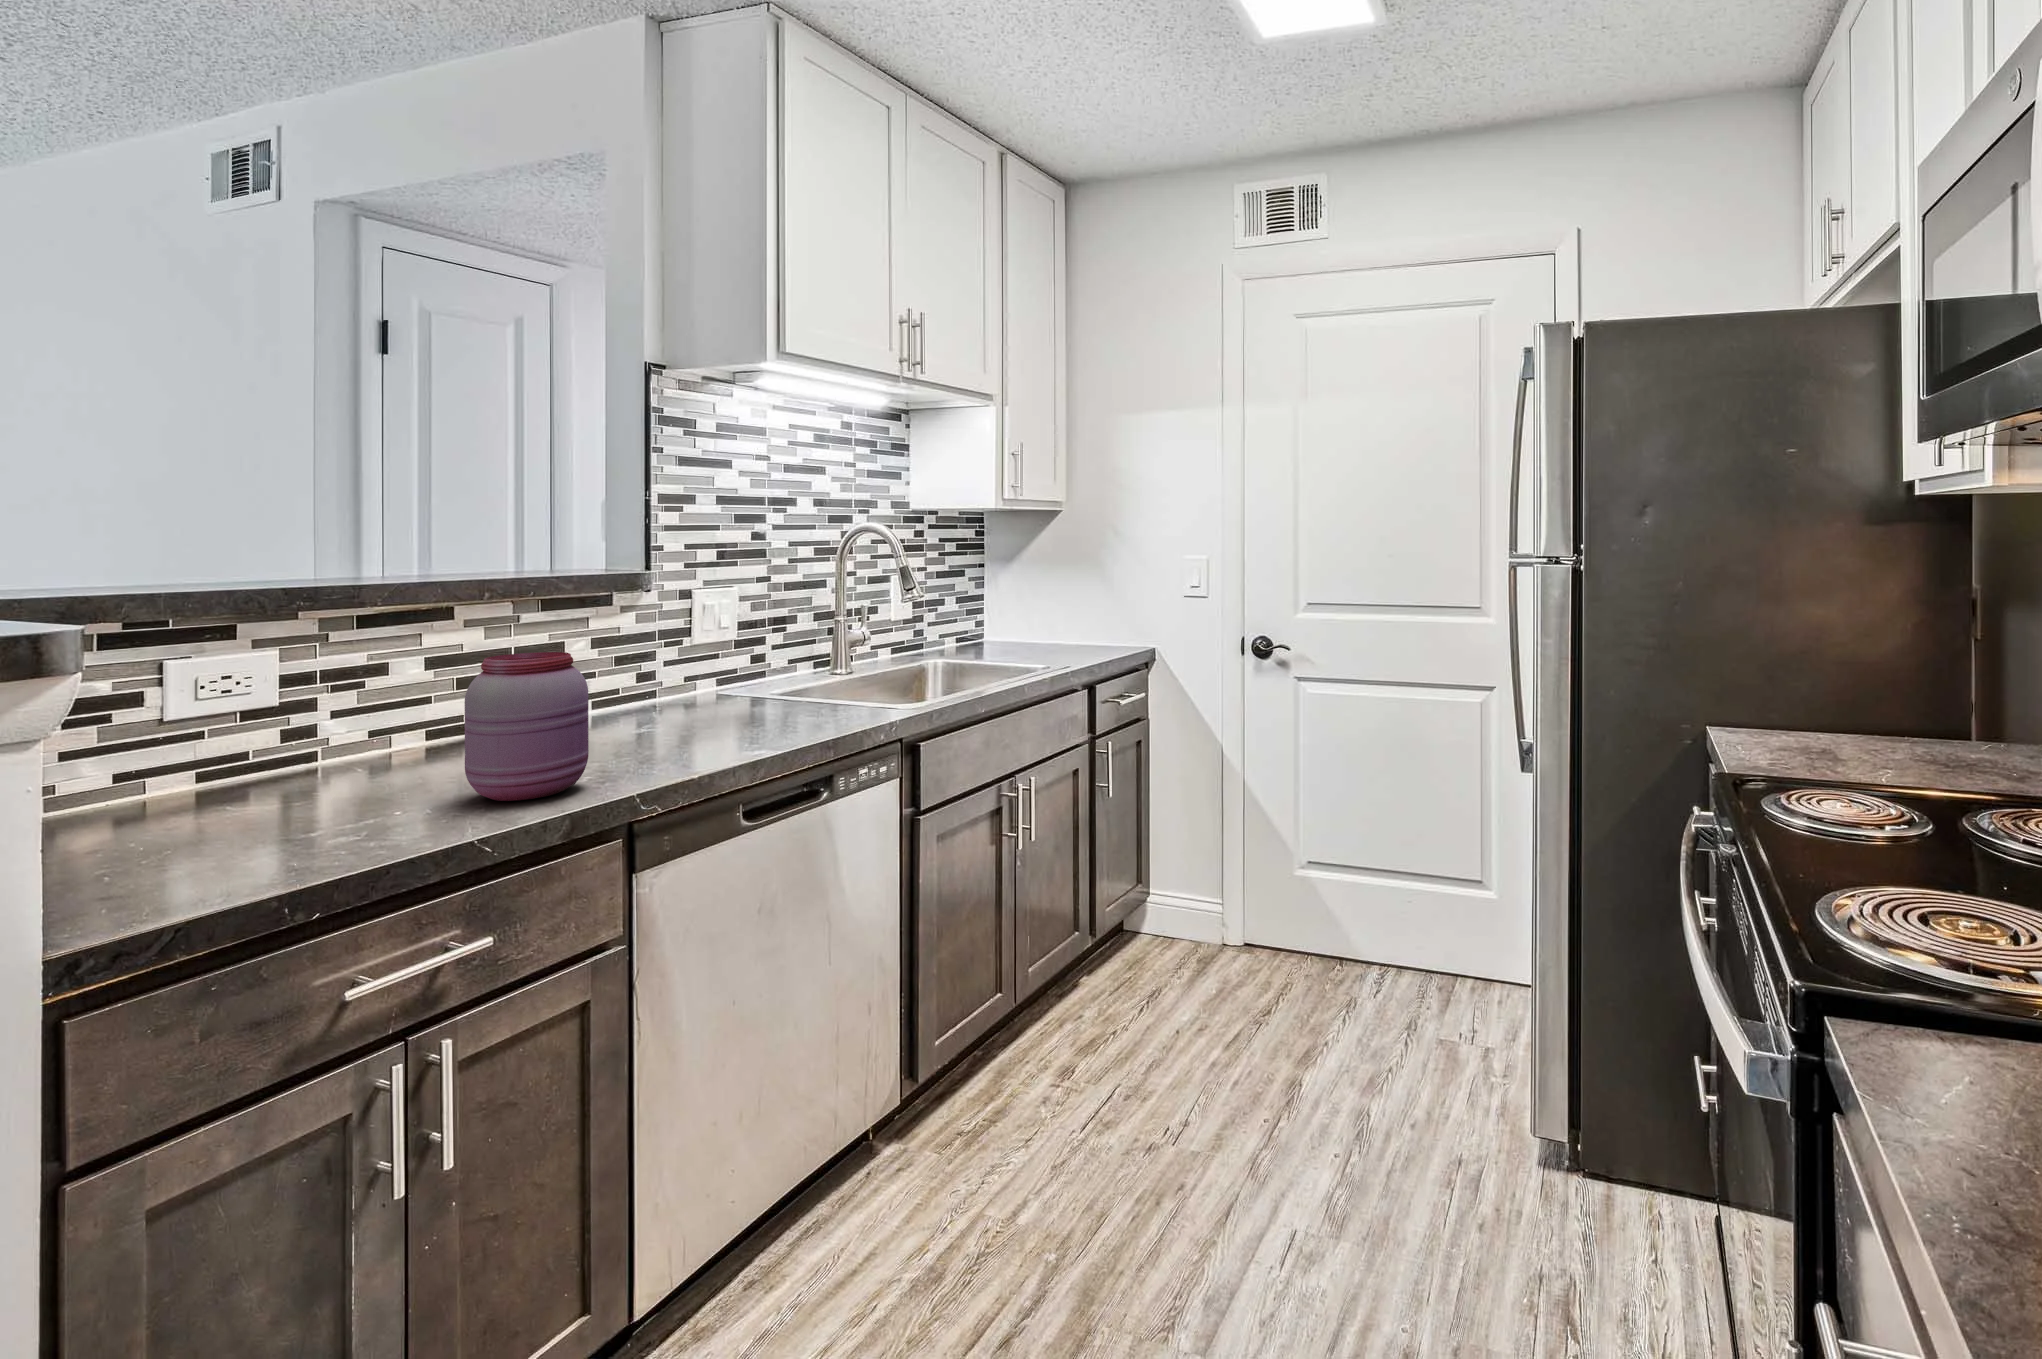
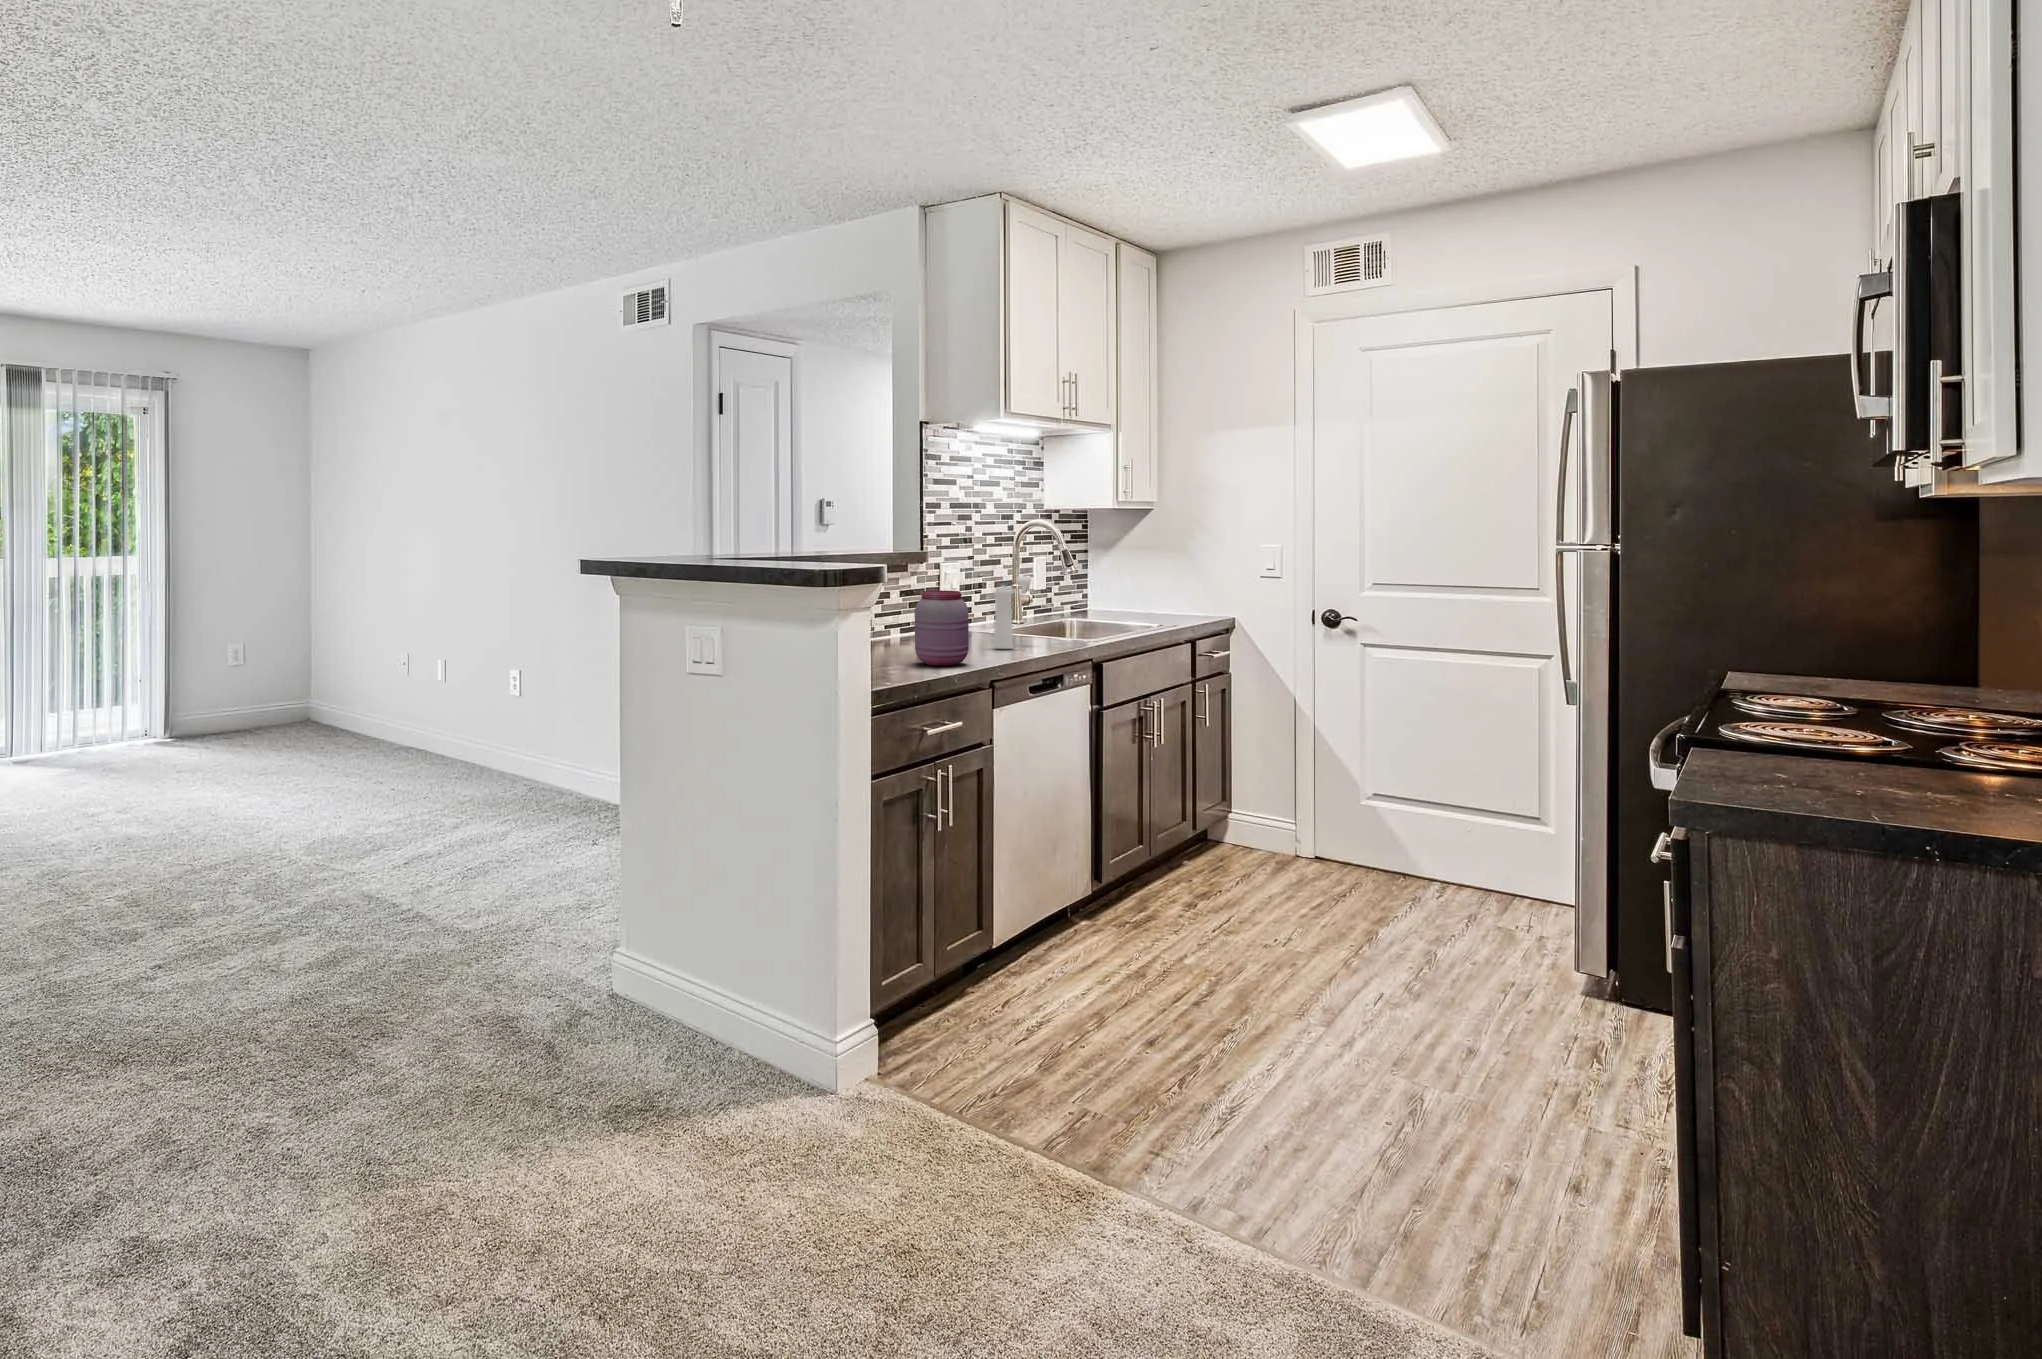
pepper mill: none [714,611,795,737] -> present [994,576,1031,649]

